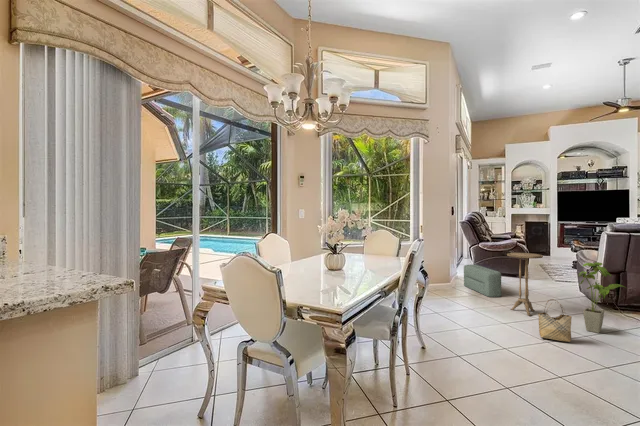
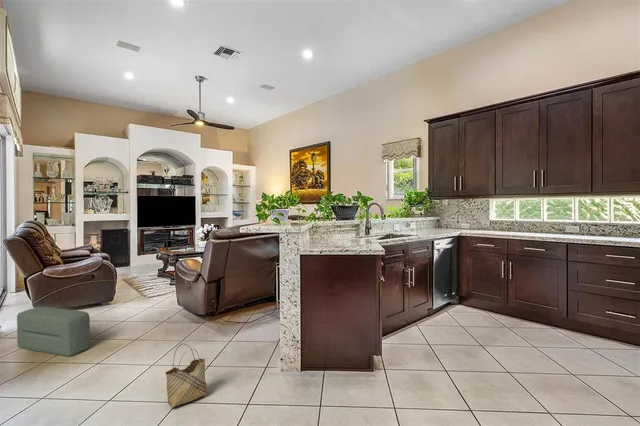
side table: present [507,253,543,316] -> none [104,279,155,370]
house plant: present [578,262,624,333] -> none [198,279,243,363]

